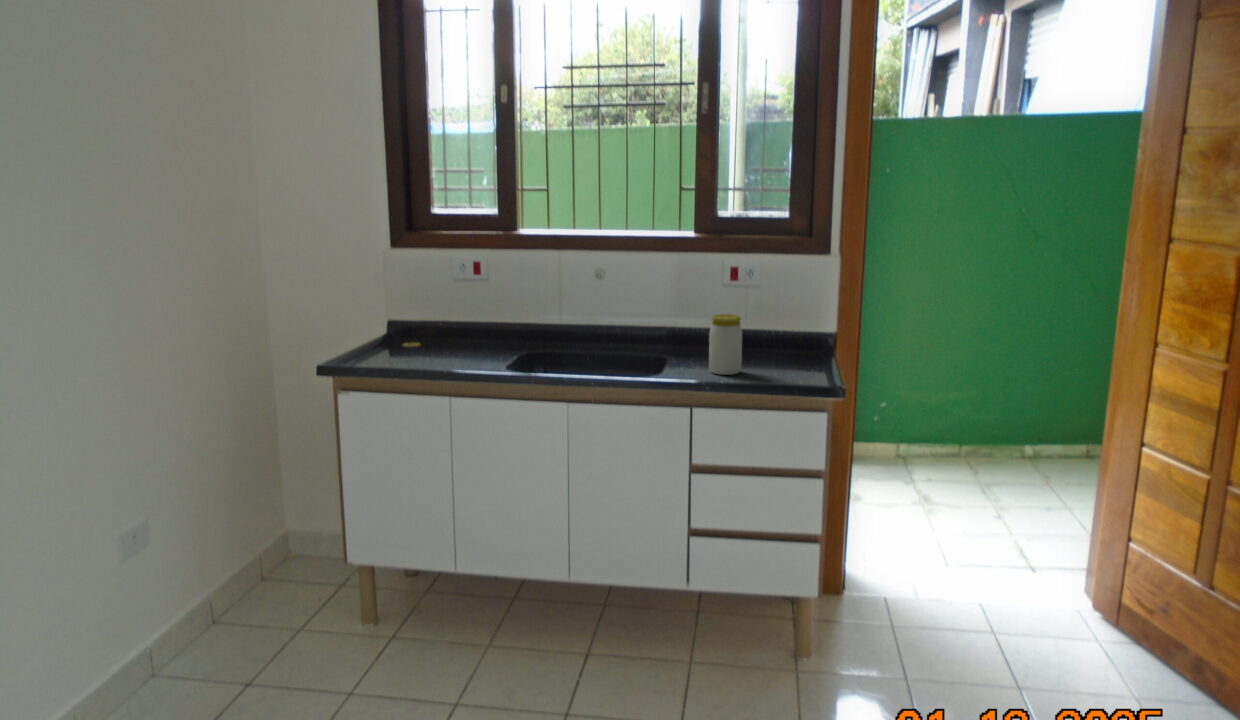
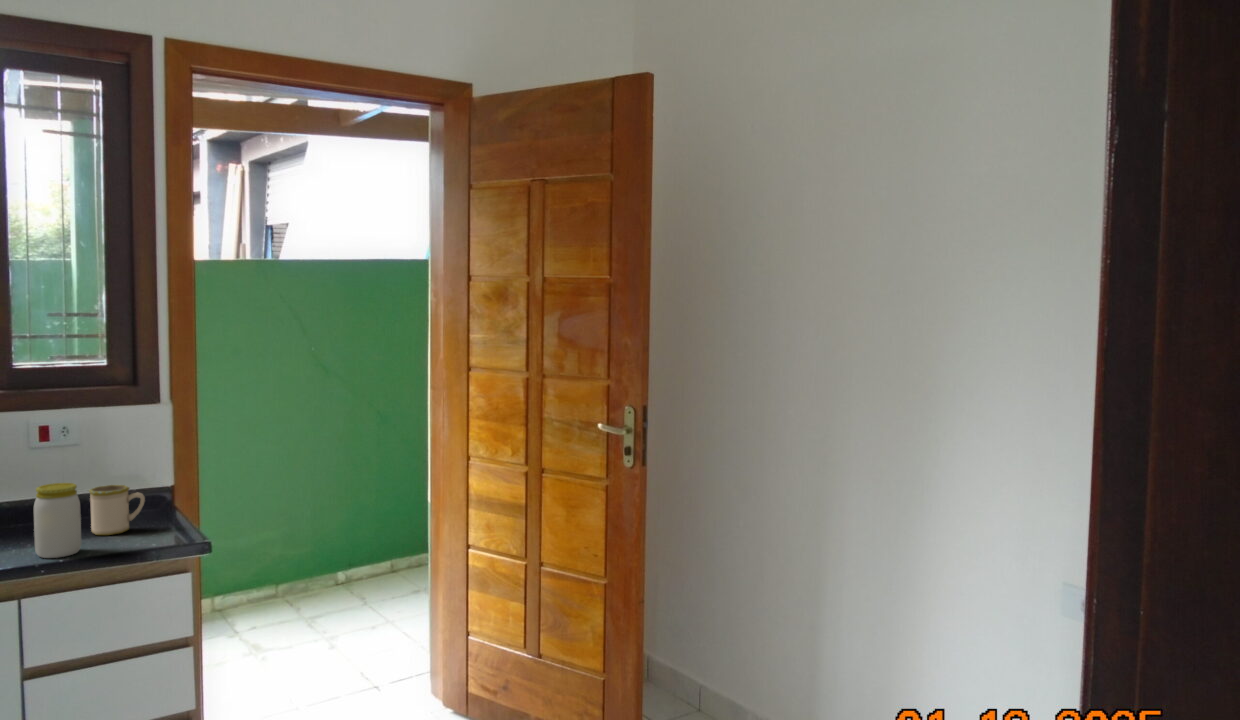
mug: none [758,322,800,365] -> present [89,485,145,535]

